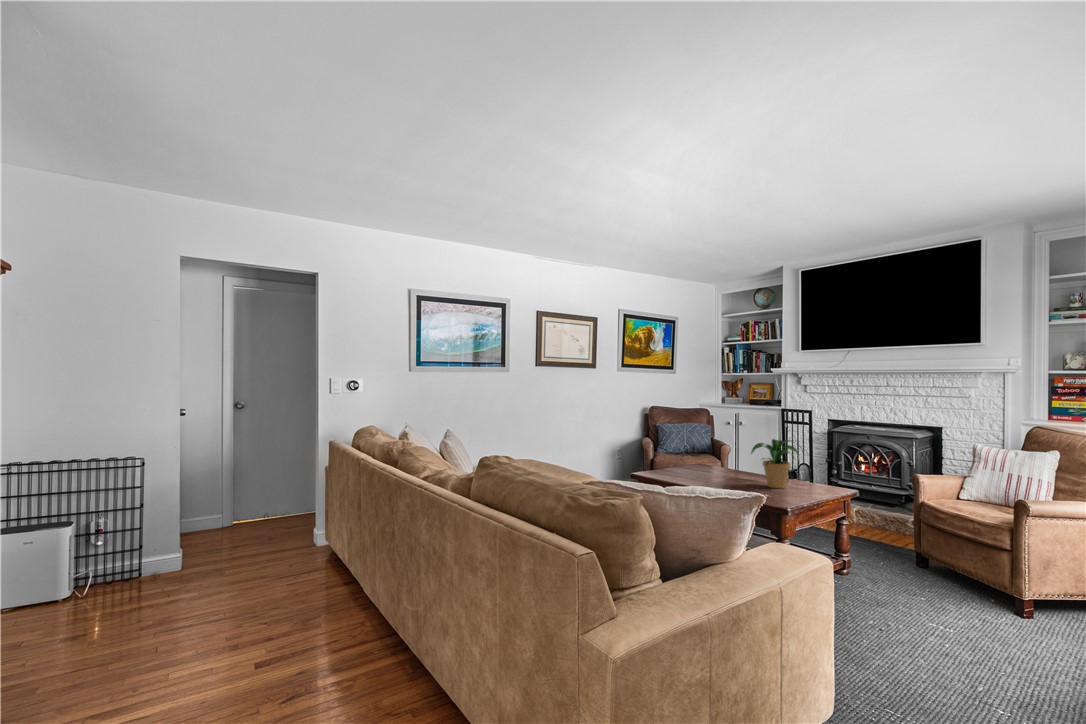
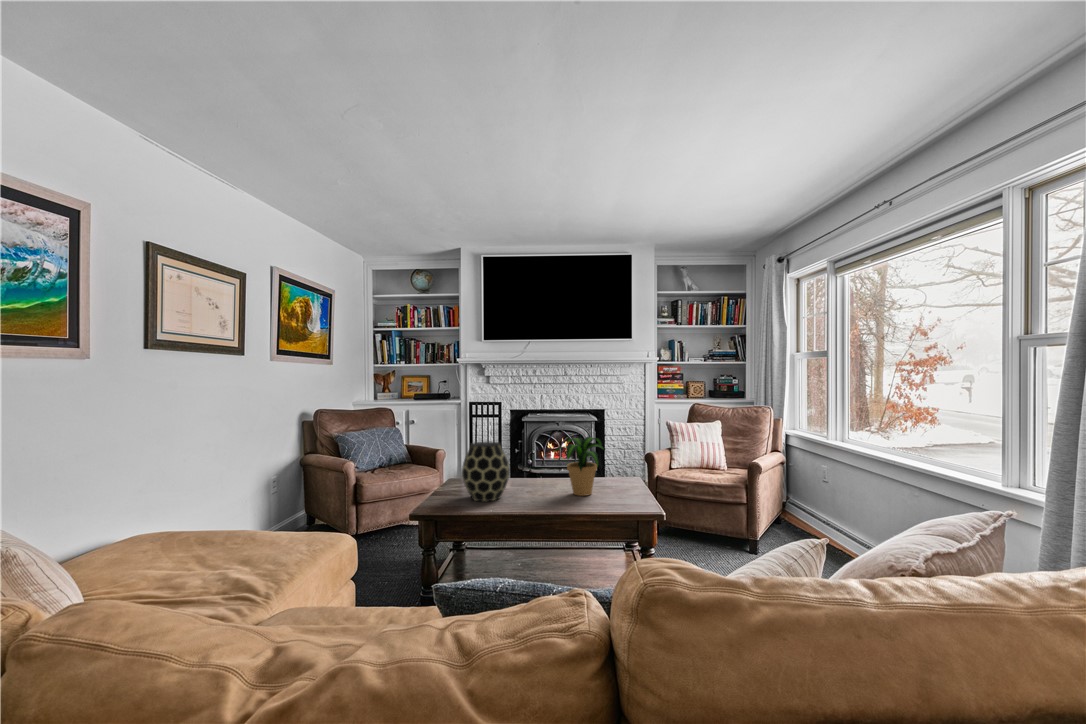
vase: none [686,434,723,477] -> present [462,441,510,501]

